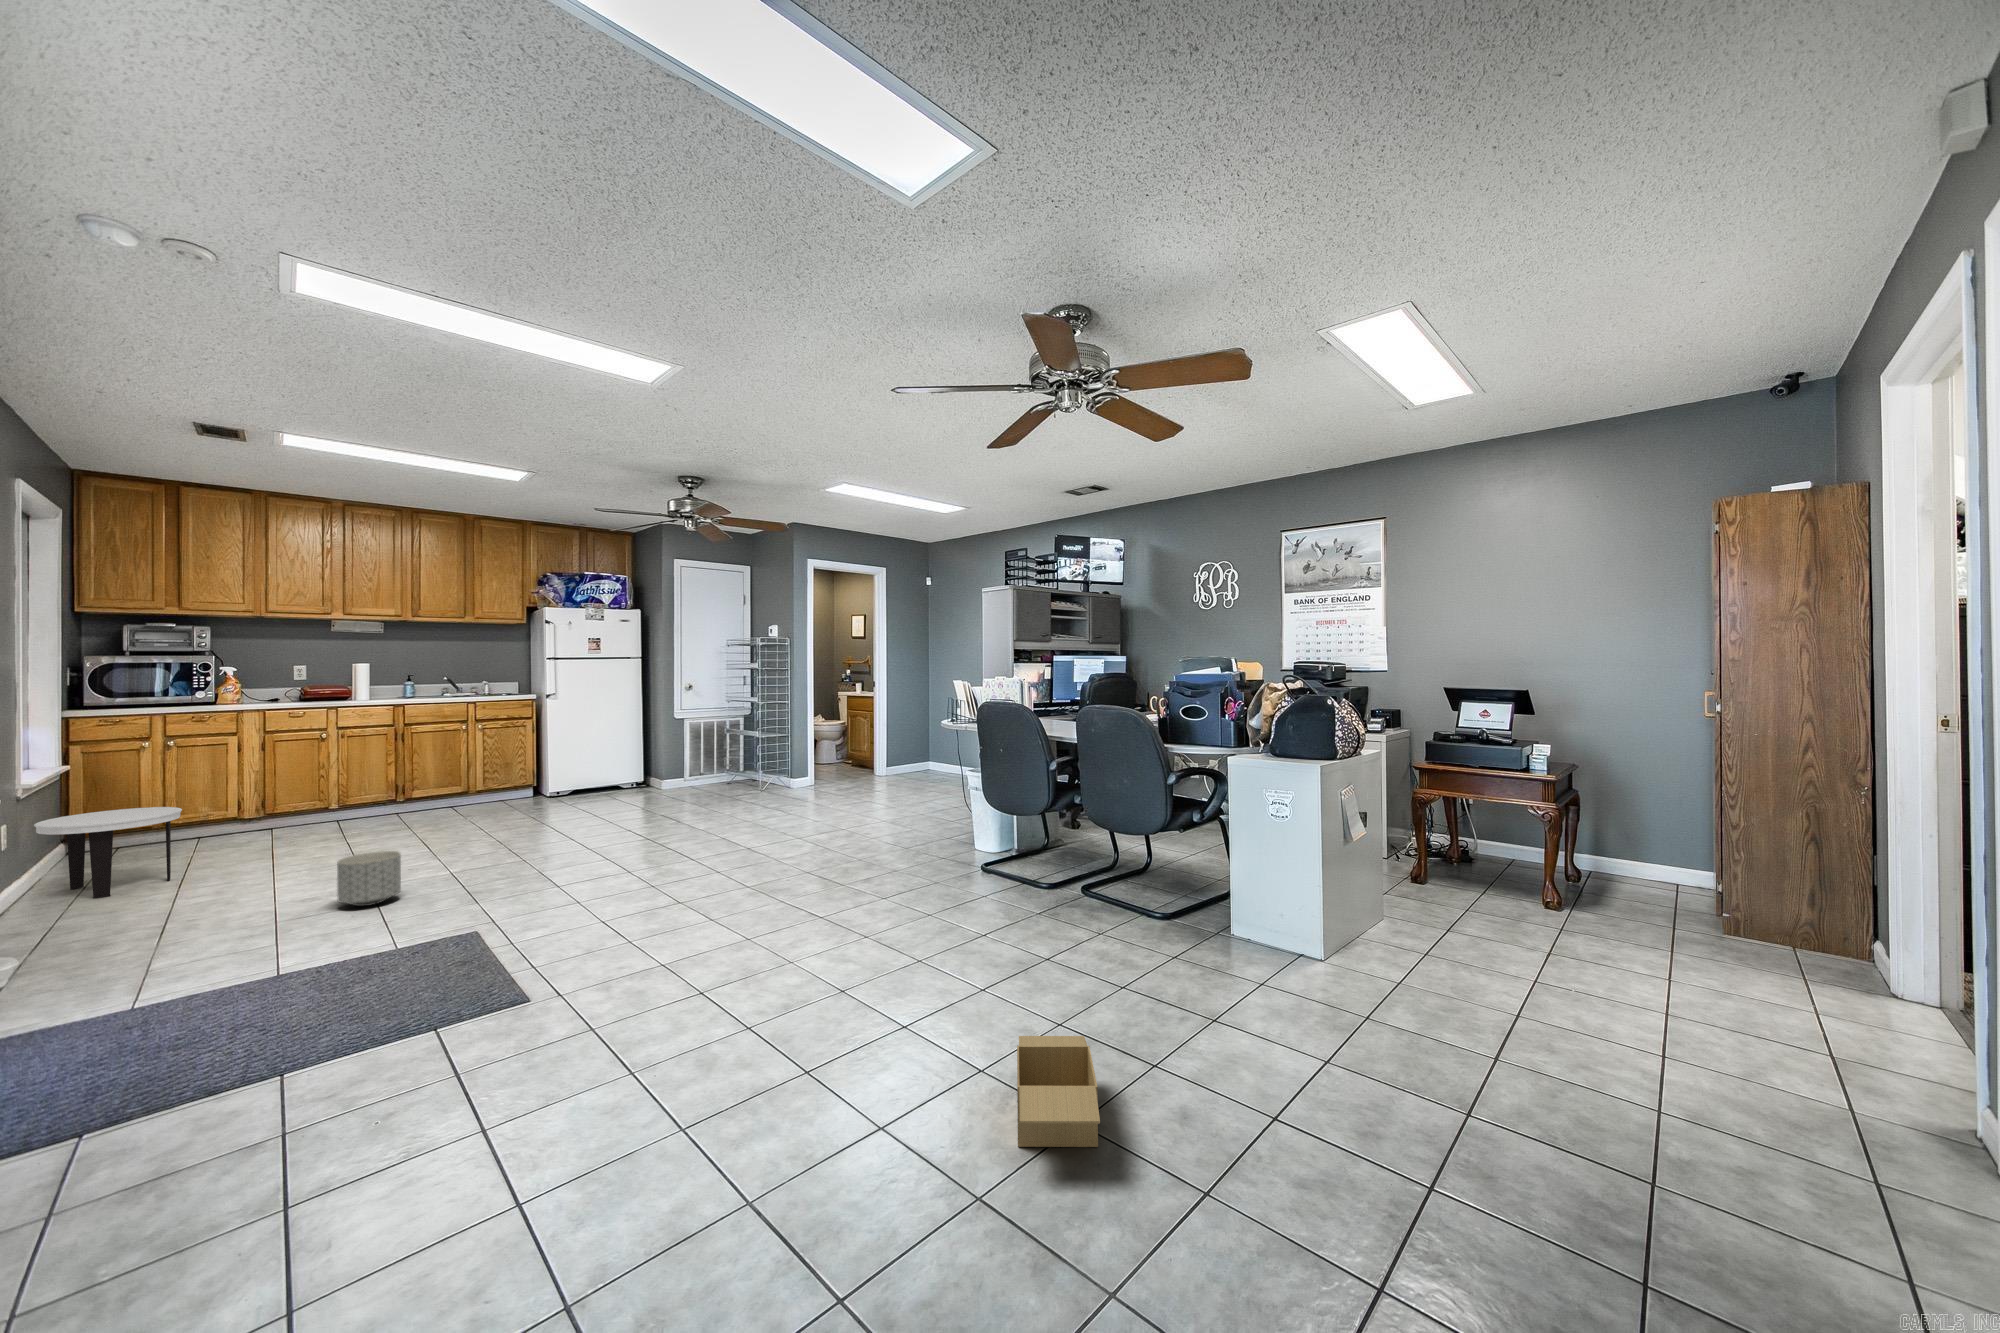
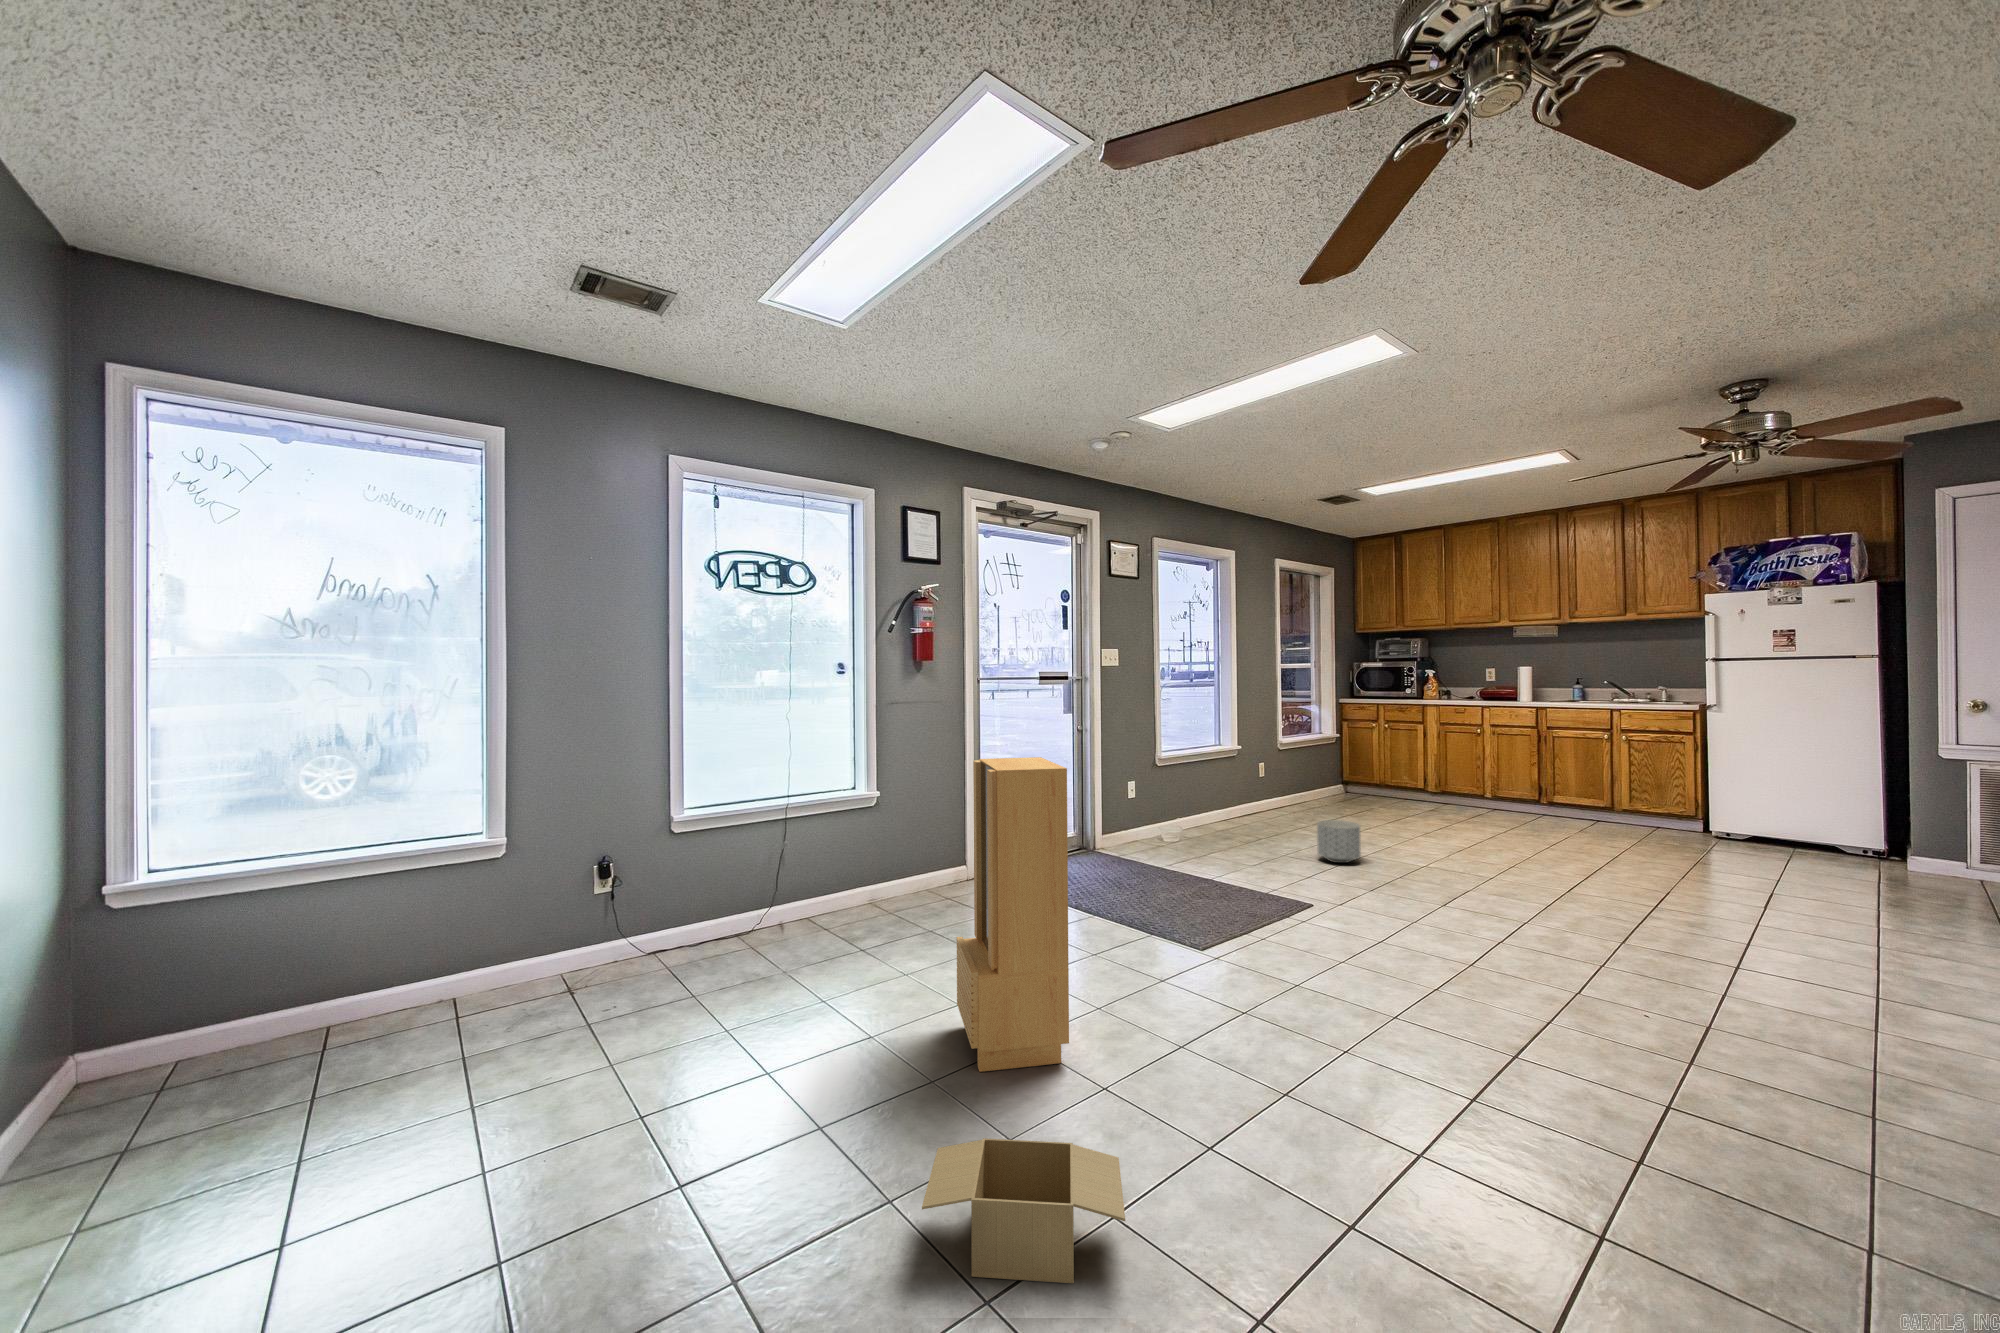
storage cabinet: none [640,777,789,1189] -> present [957,757,1069,1072]
side table: present [34,807,182,898] -> none [1268,763,1334,818]

